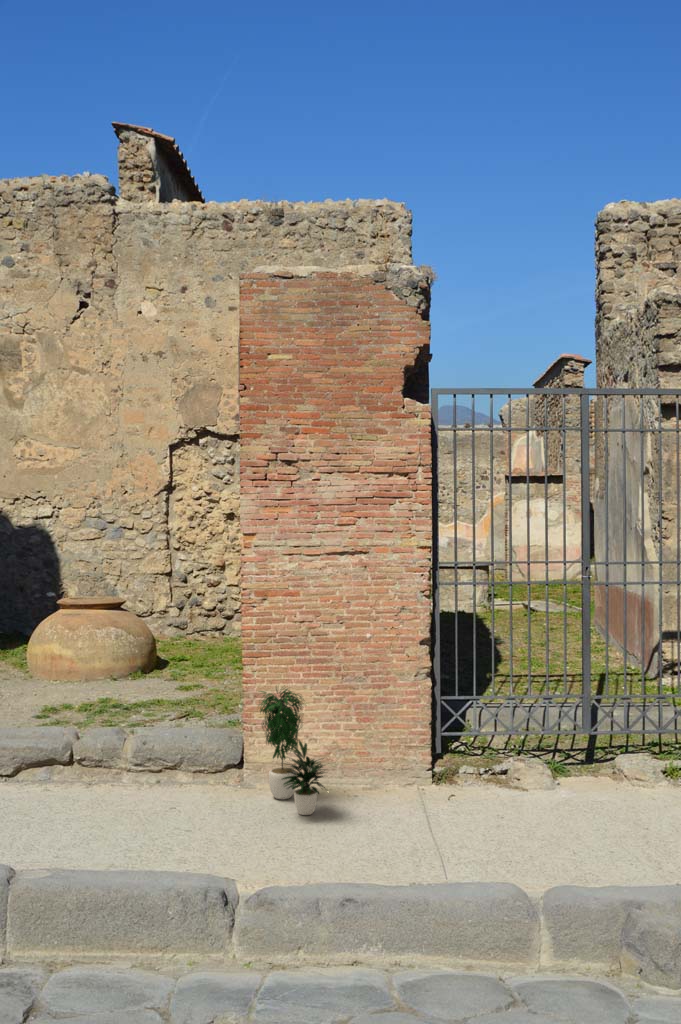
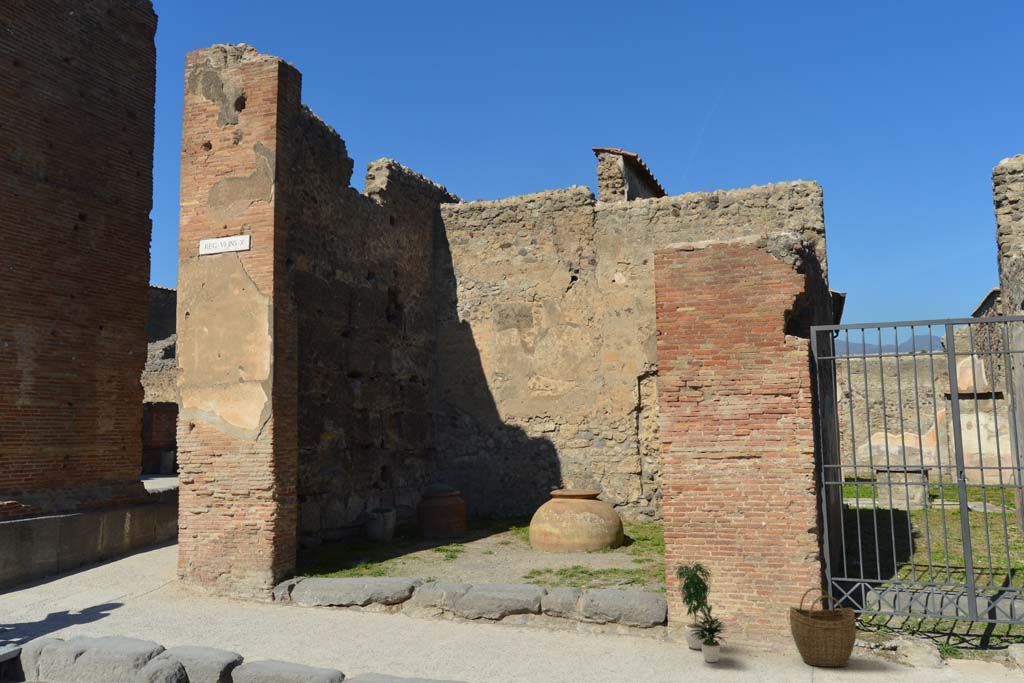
woven basket: none [398,710,473,804] -> present [790,588,856,667]

